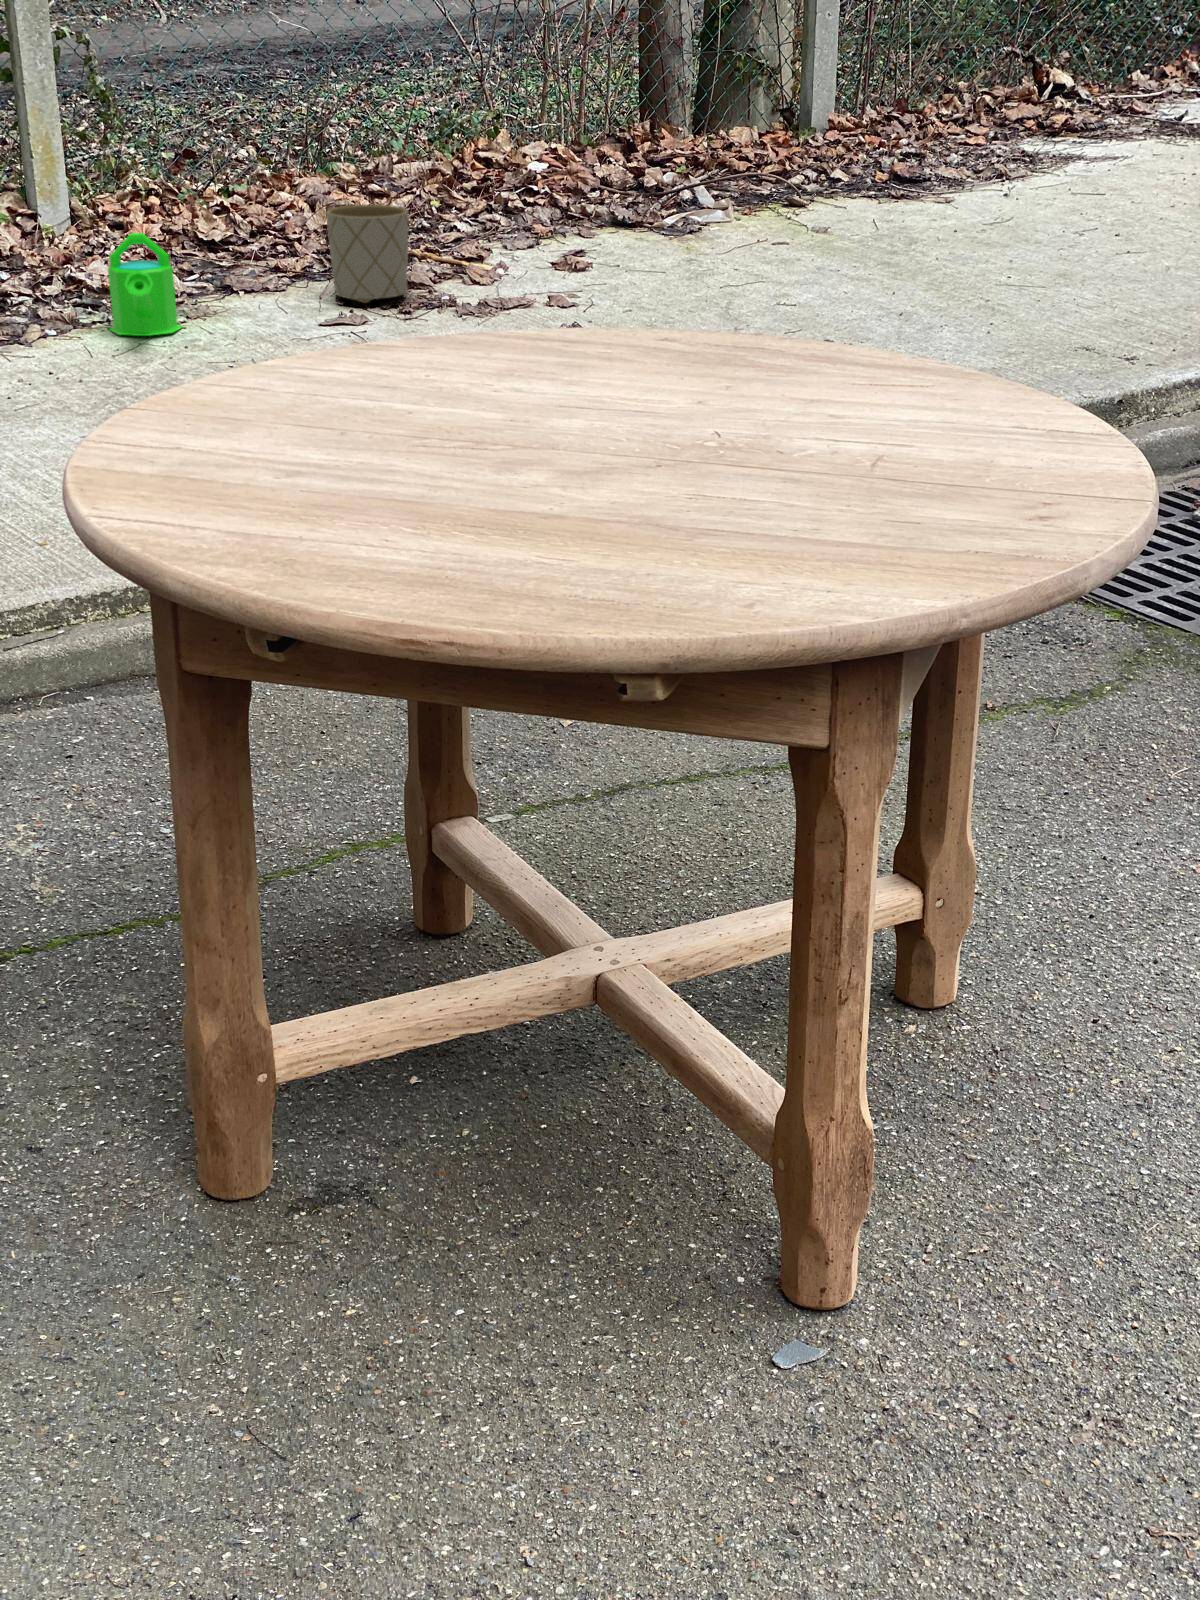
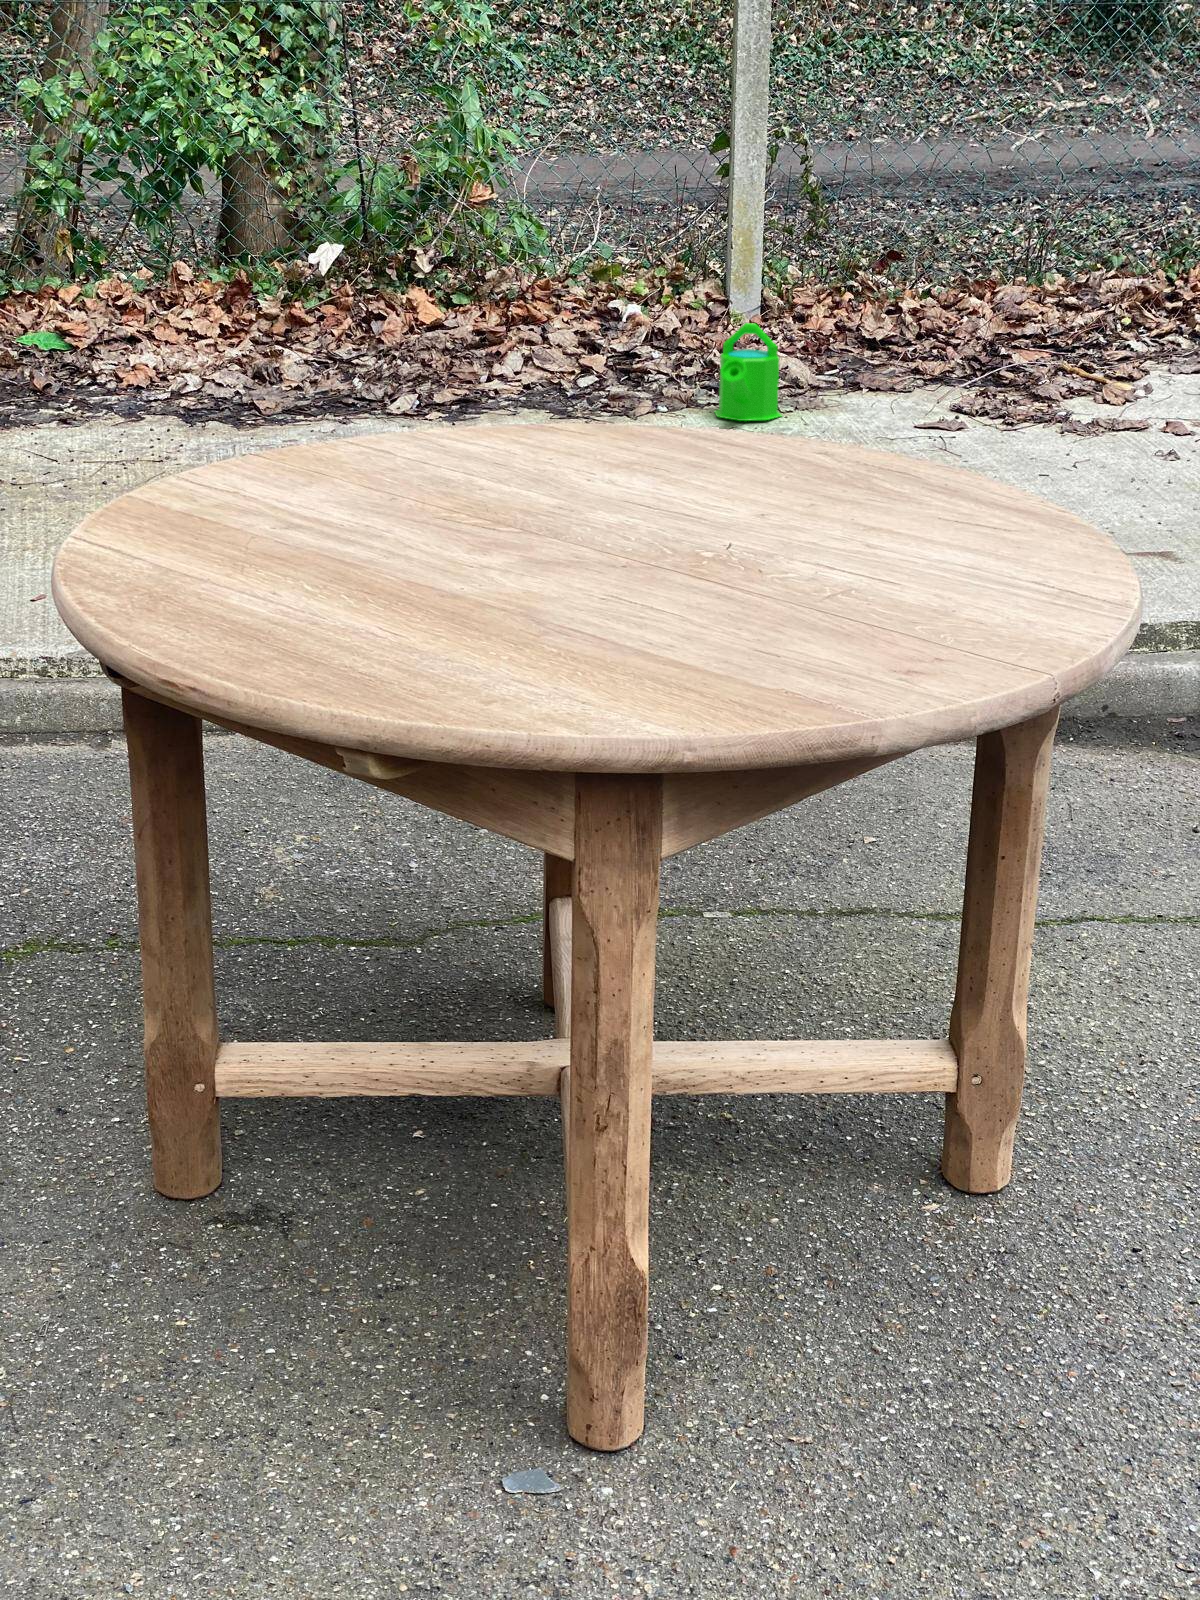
planter: present [326,204,409,303] -> none [950,314,1035,411]

